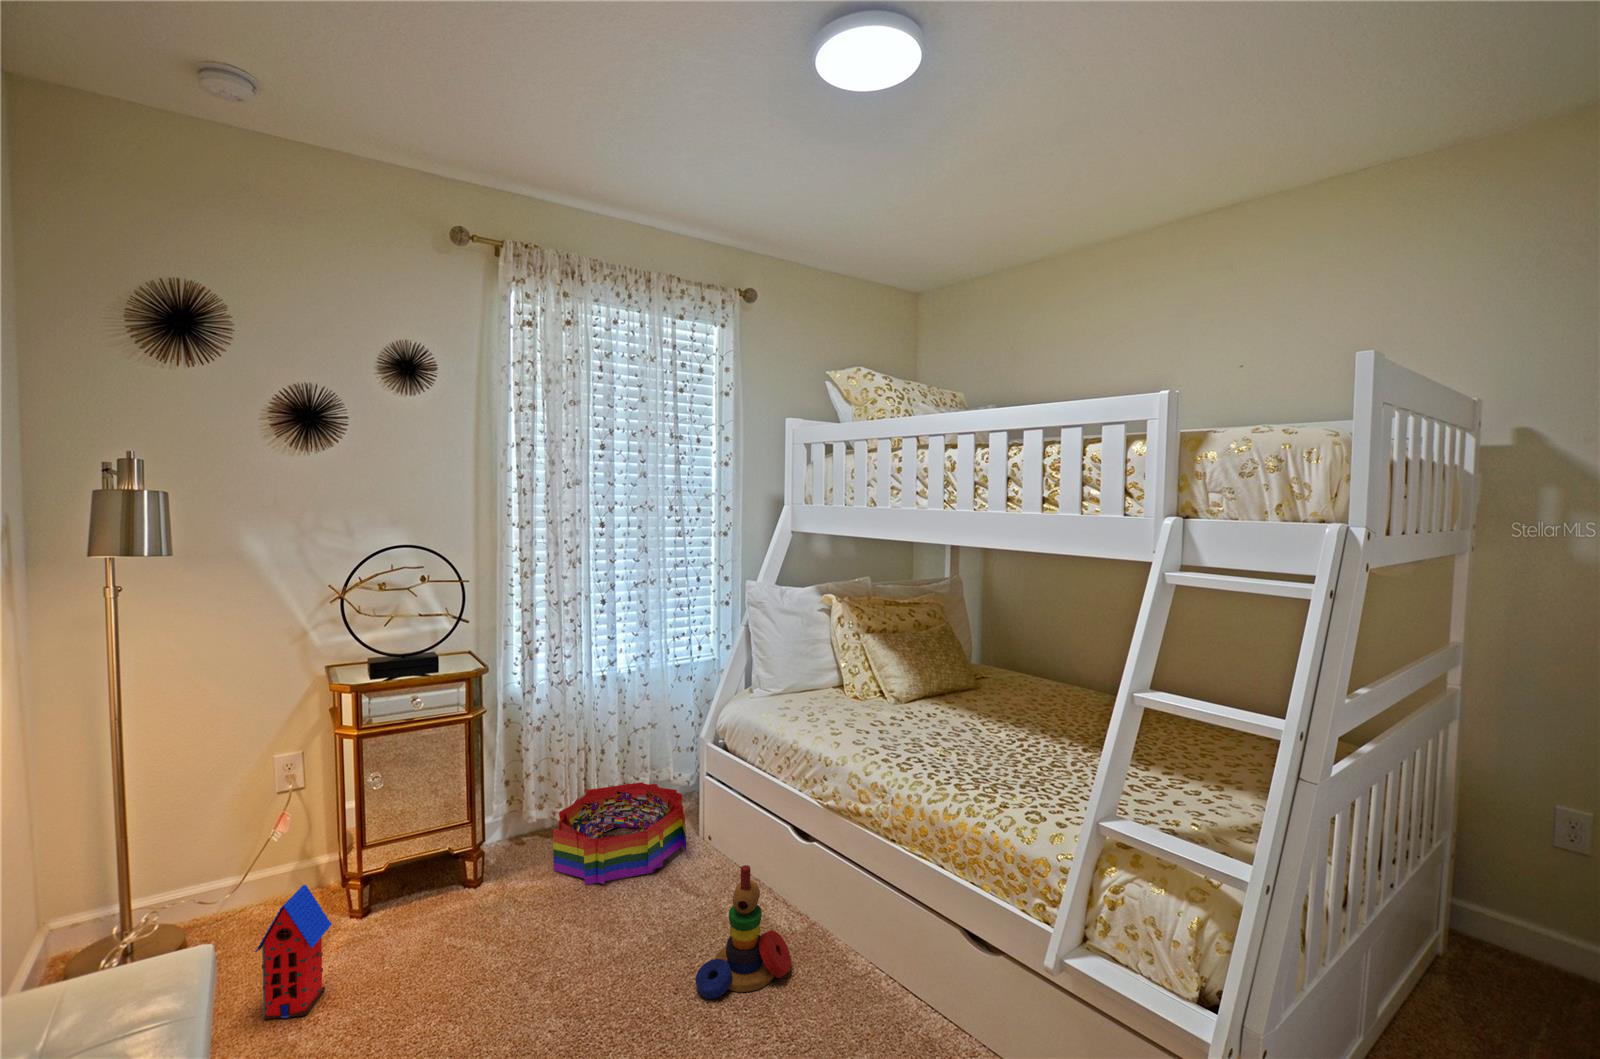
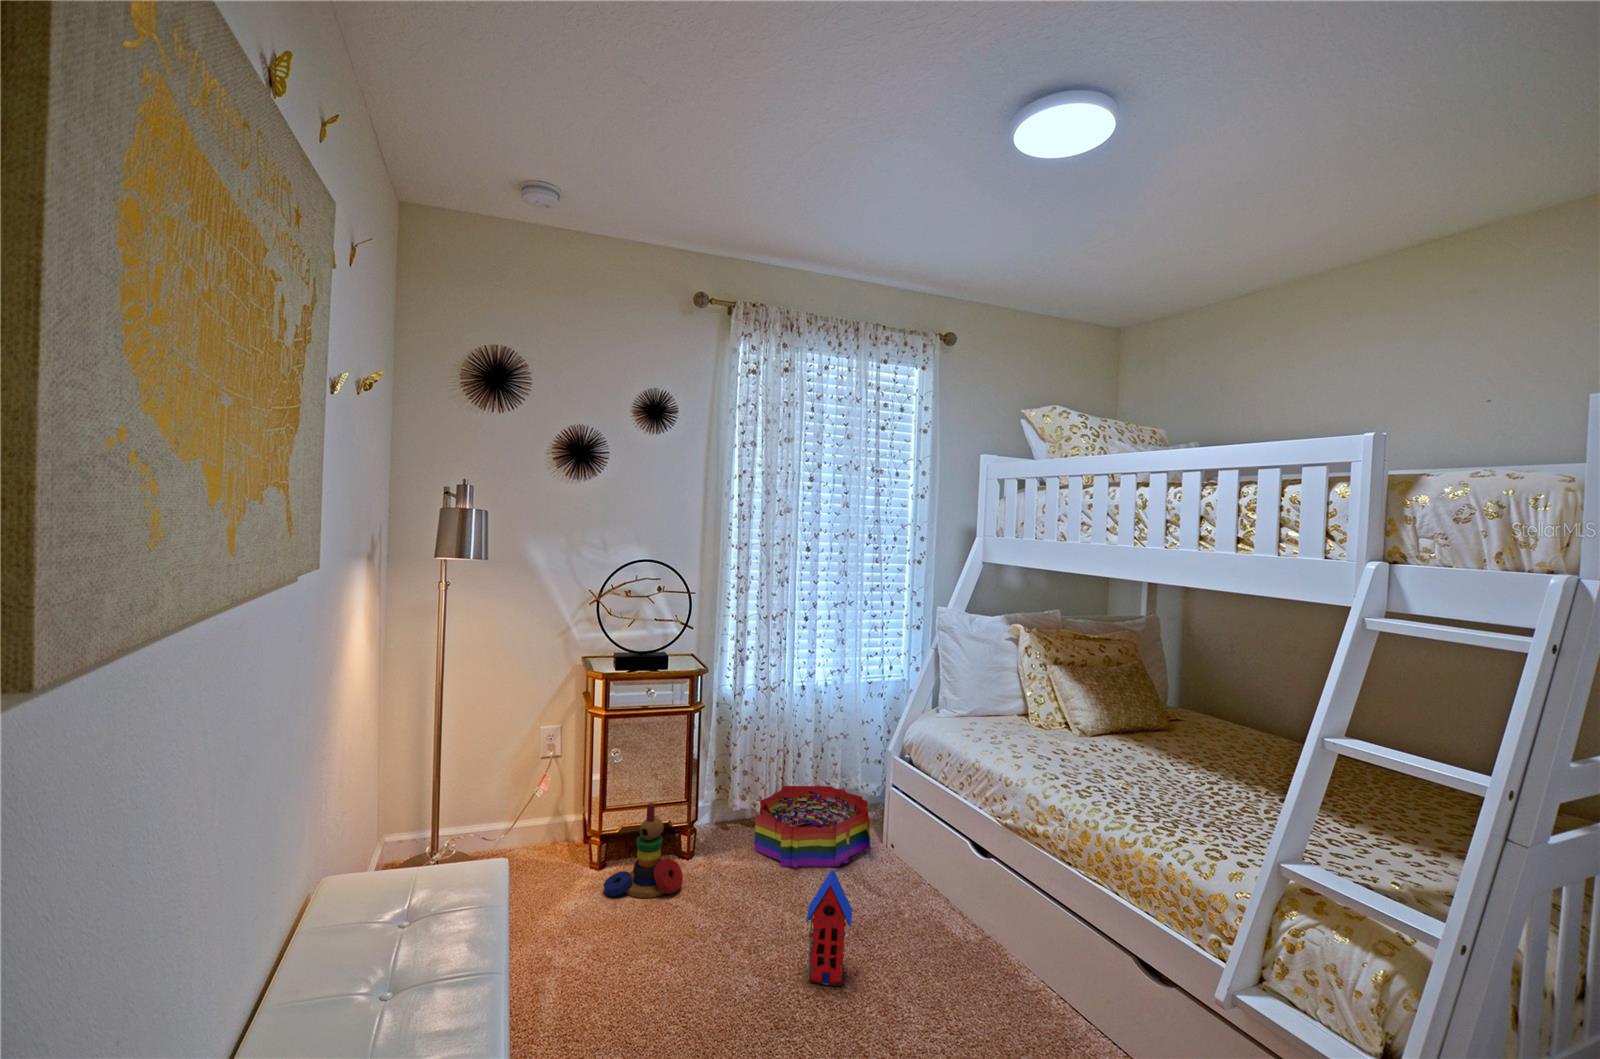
stacking toy: present [696,865,791,999] -> present [604,803,683,898]
toy house: present [255,885,332,1019] -> present [806,870,852,986]

